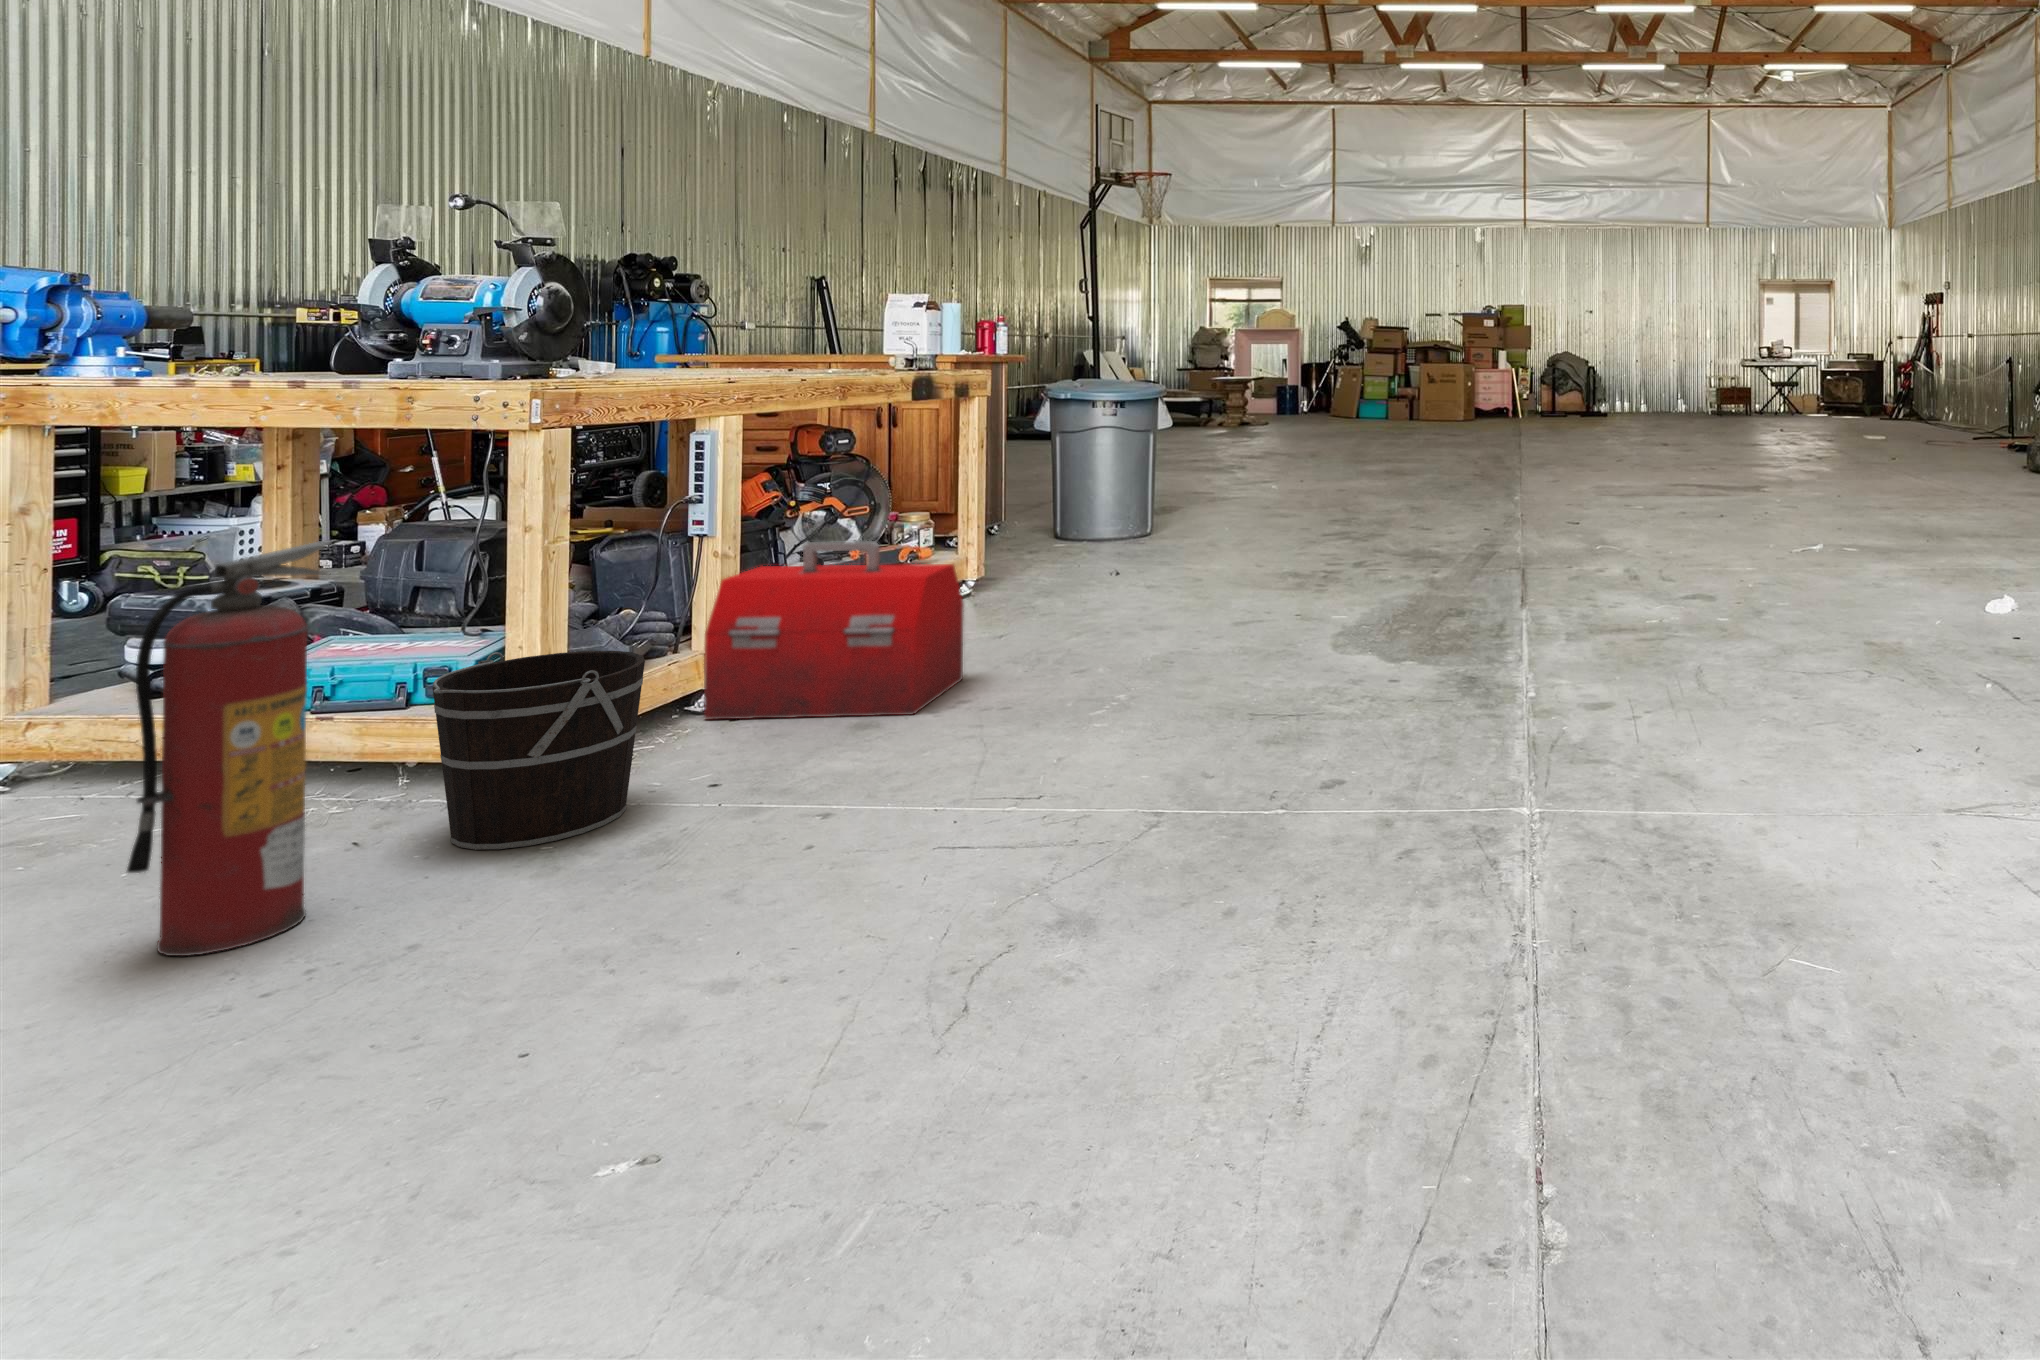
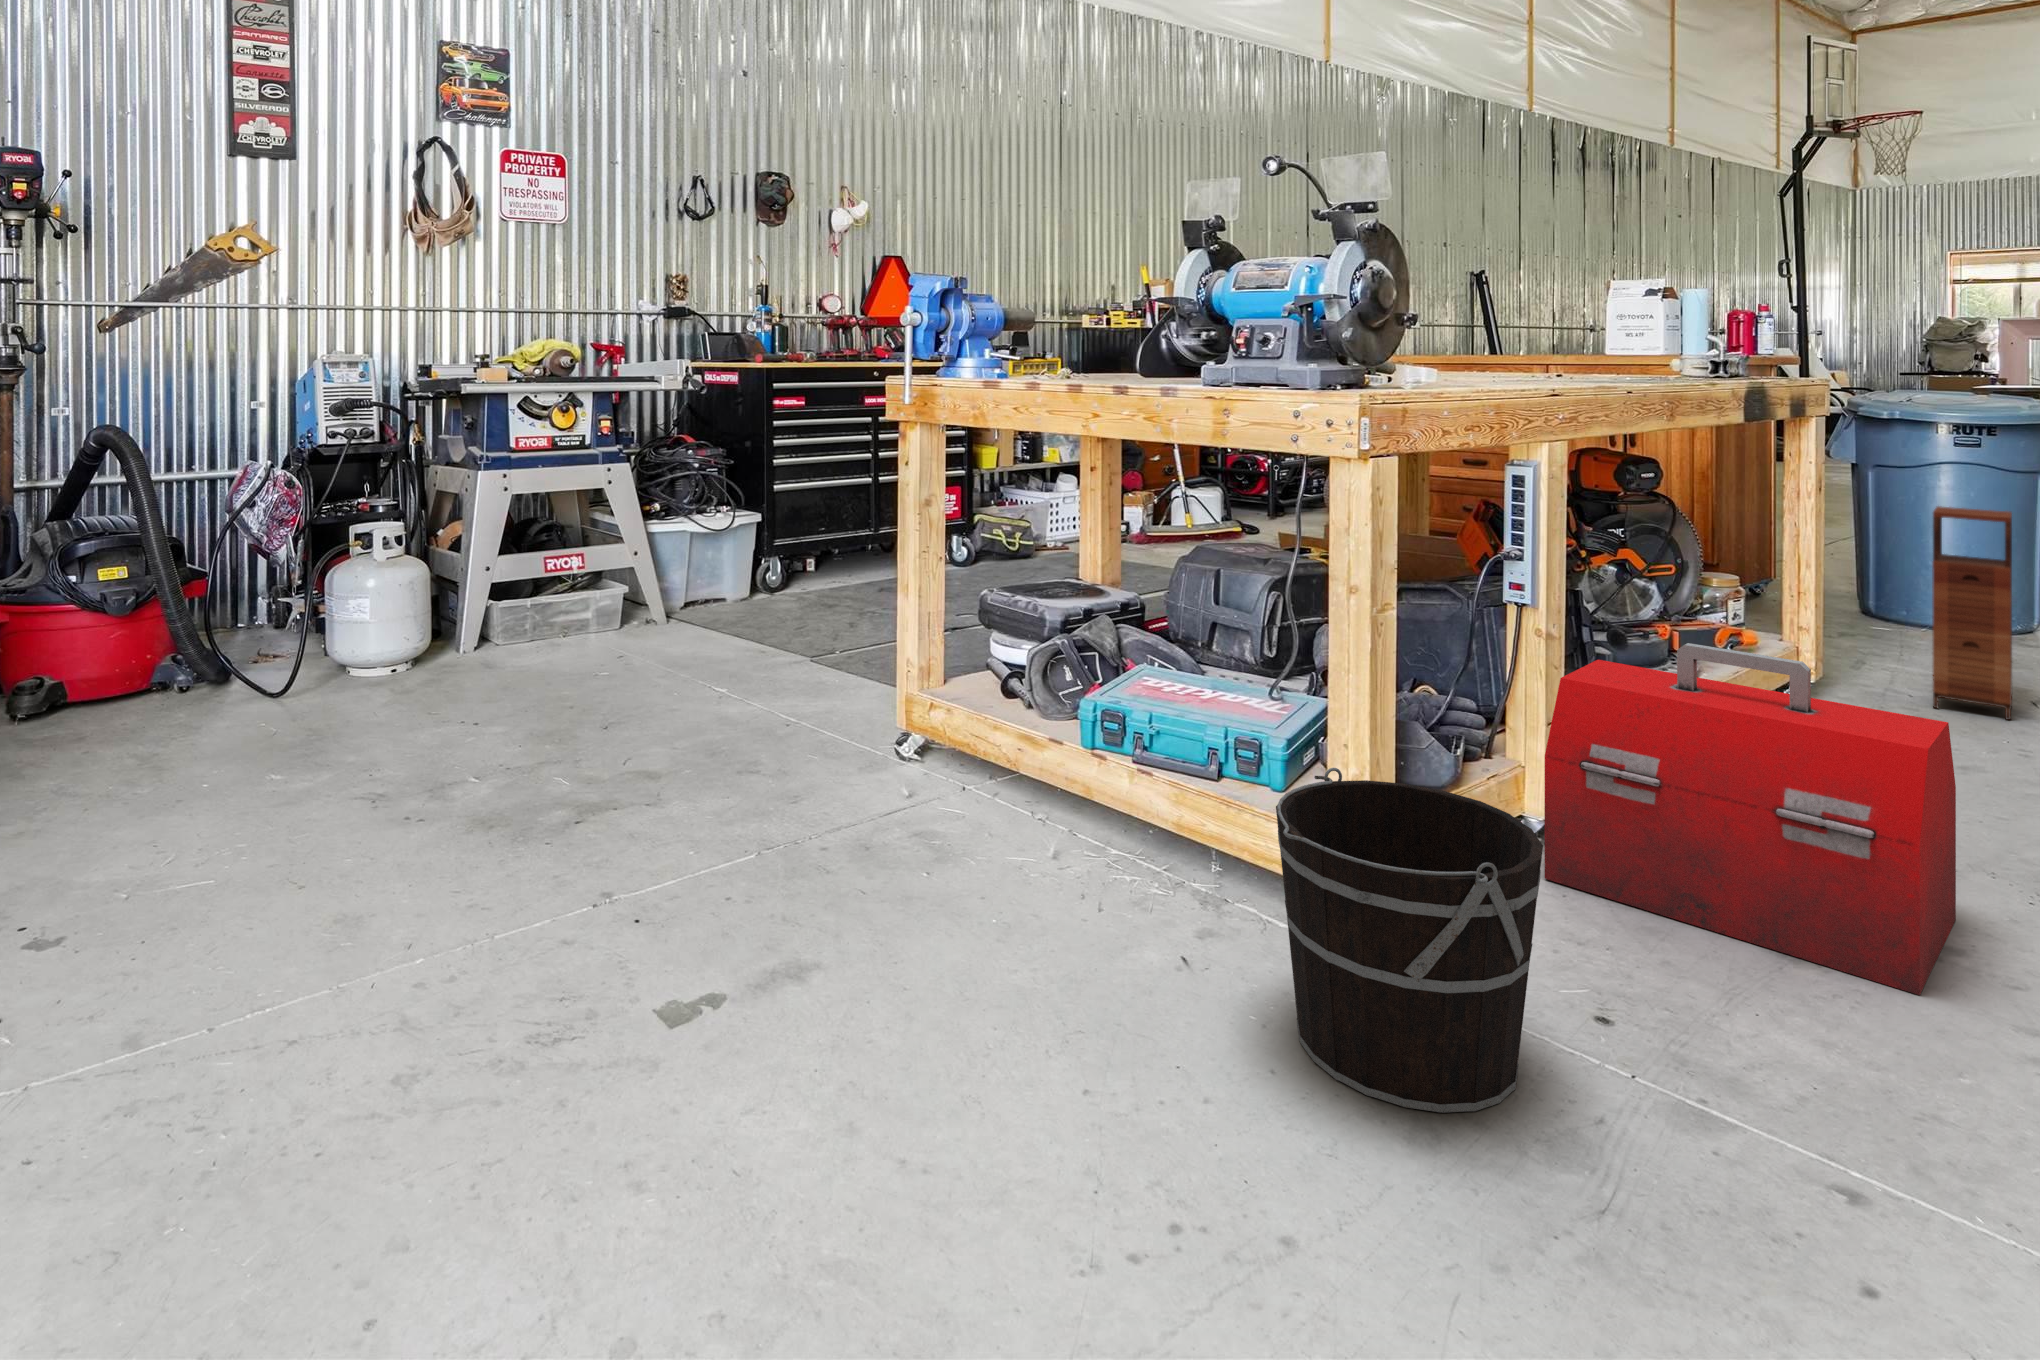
storage cabinet: none [1042,452,1089,582] -> present [1932,506,2012,720]
fire extinguisher: present [127,541,331,956] -> none [997,614,1185,1181]

